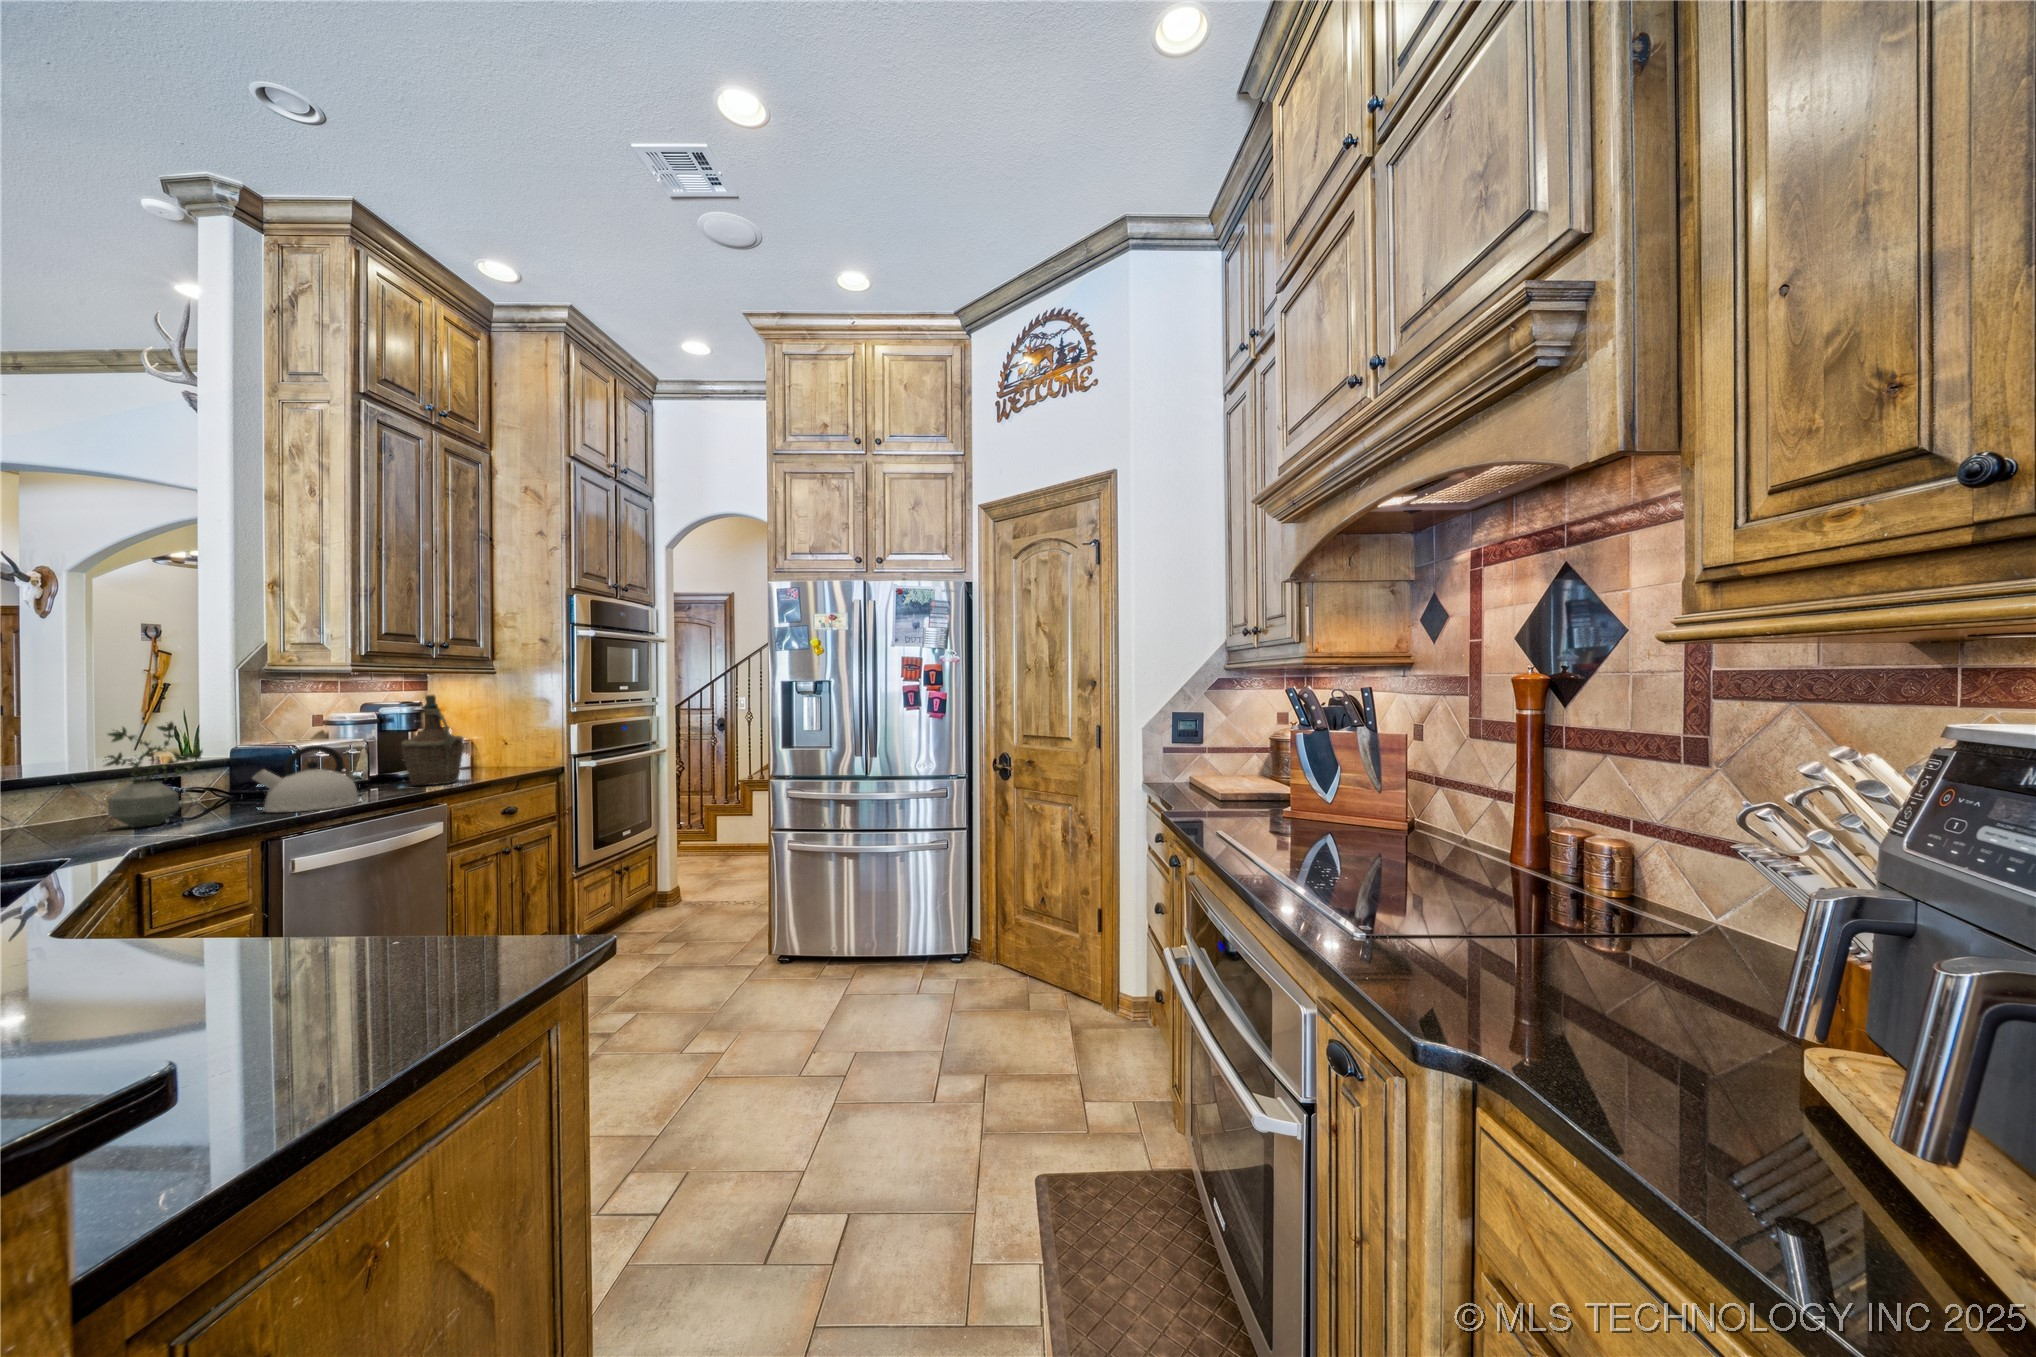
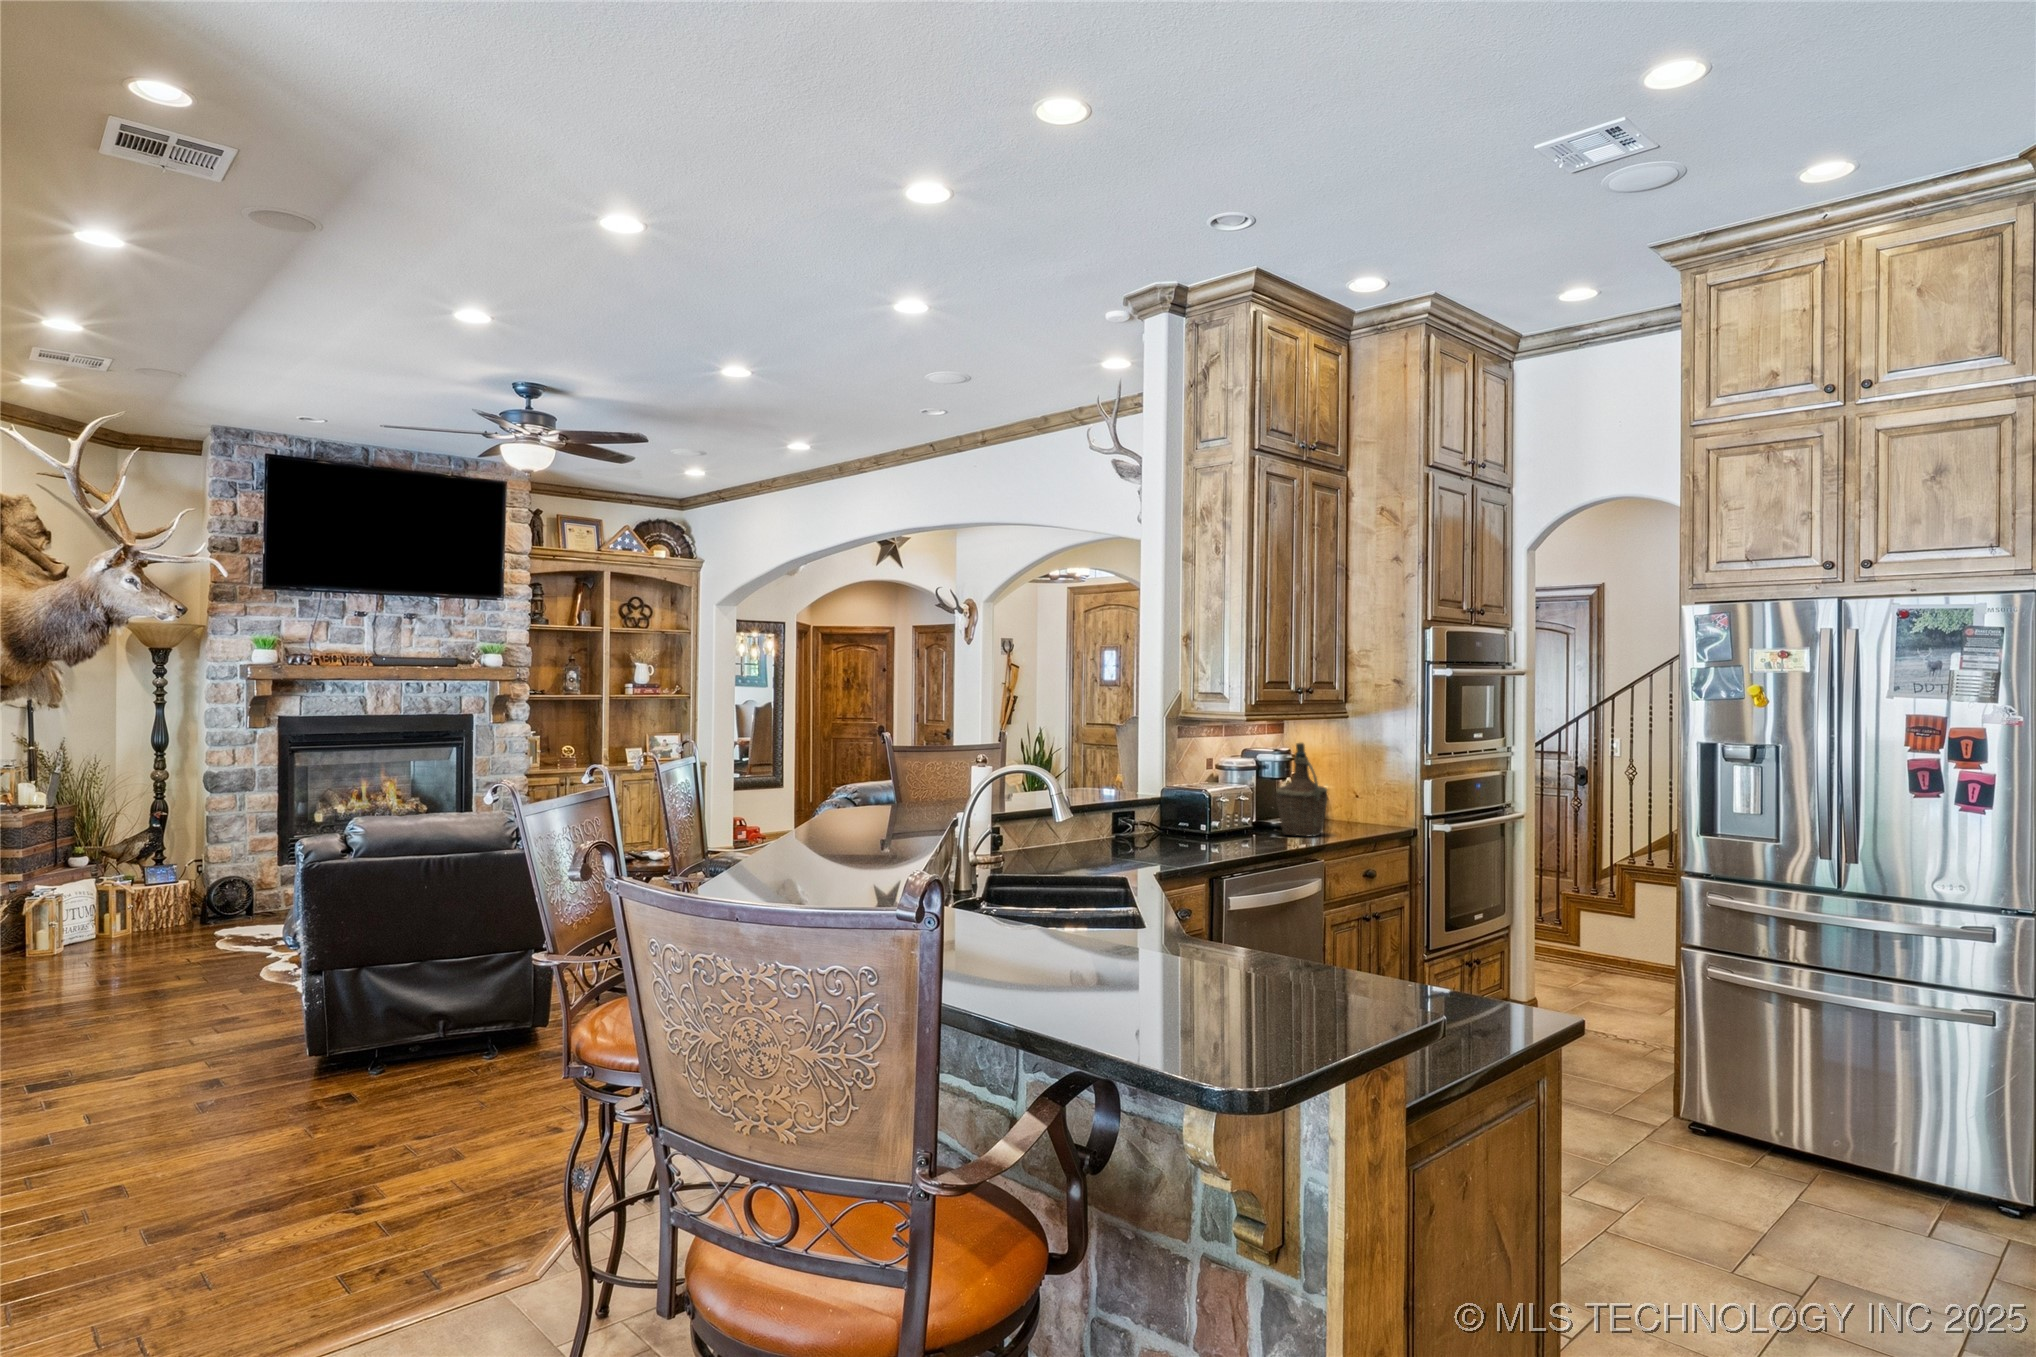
potted plant: present [105,722,203,828] -> none [1105,763,1156,850]
kettle: present [253,745,360,812] -> none [1187,791,1258,852]

